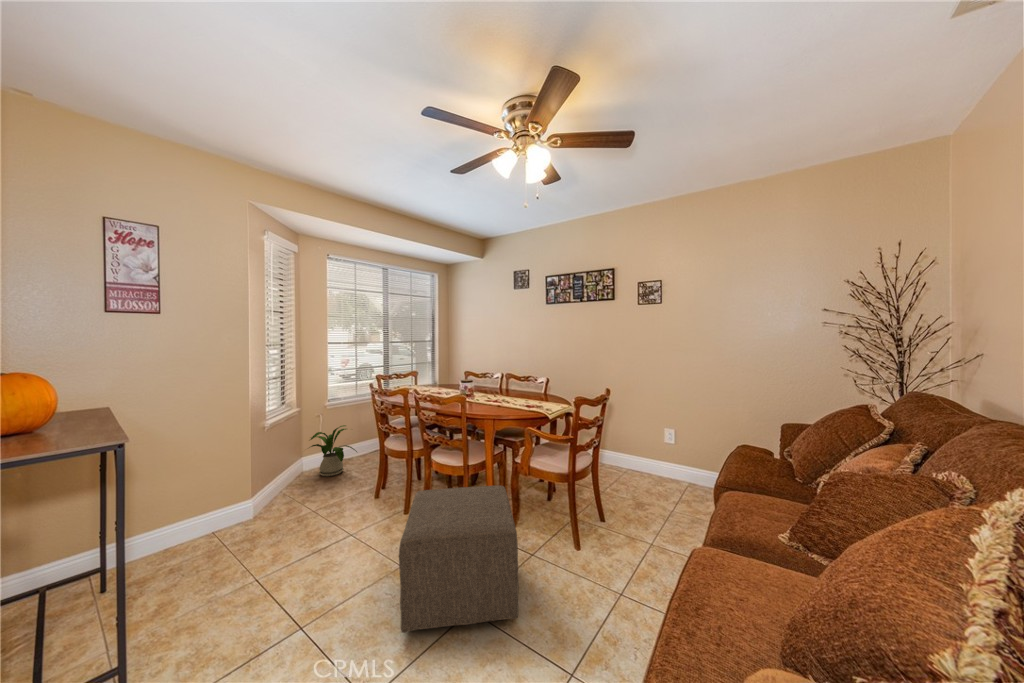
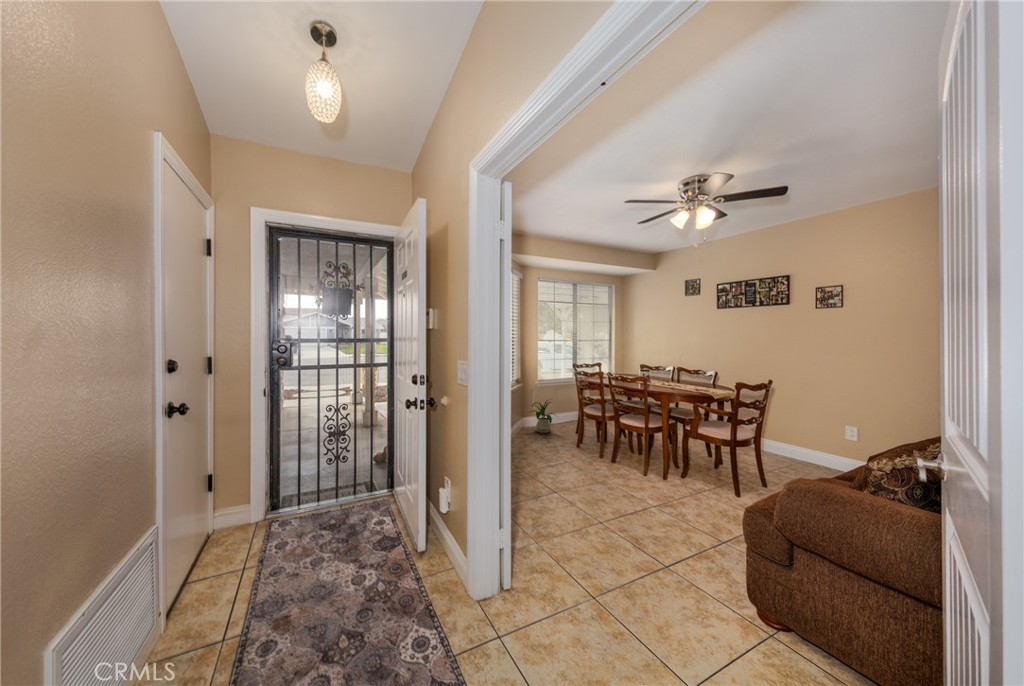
ottoman: present [399,486,519,633] -> none [613,435,688,513]

